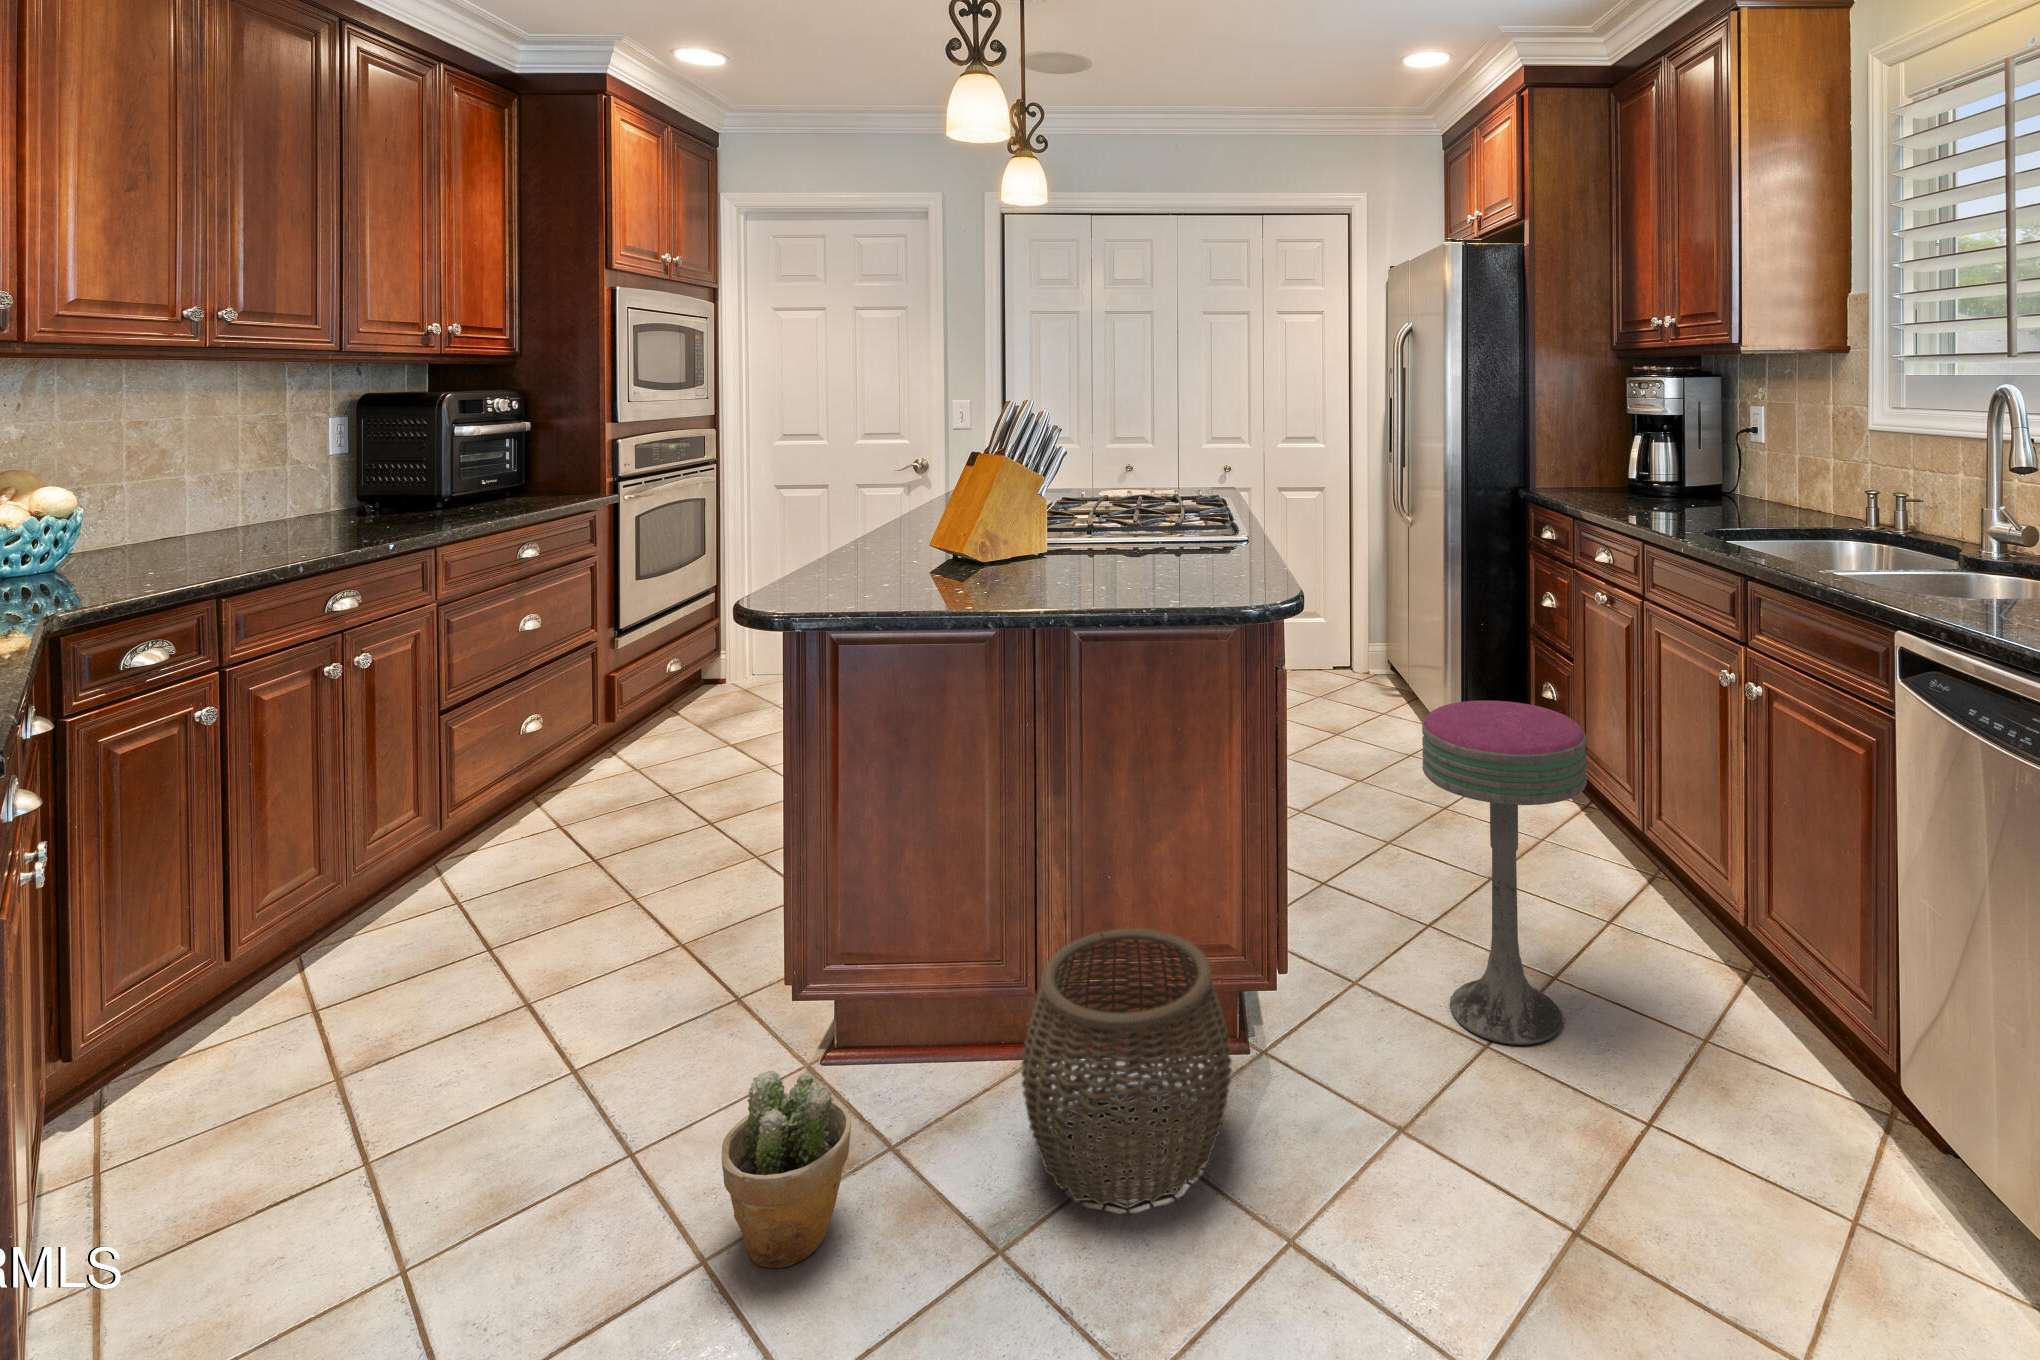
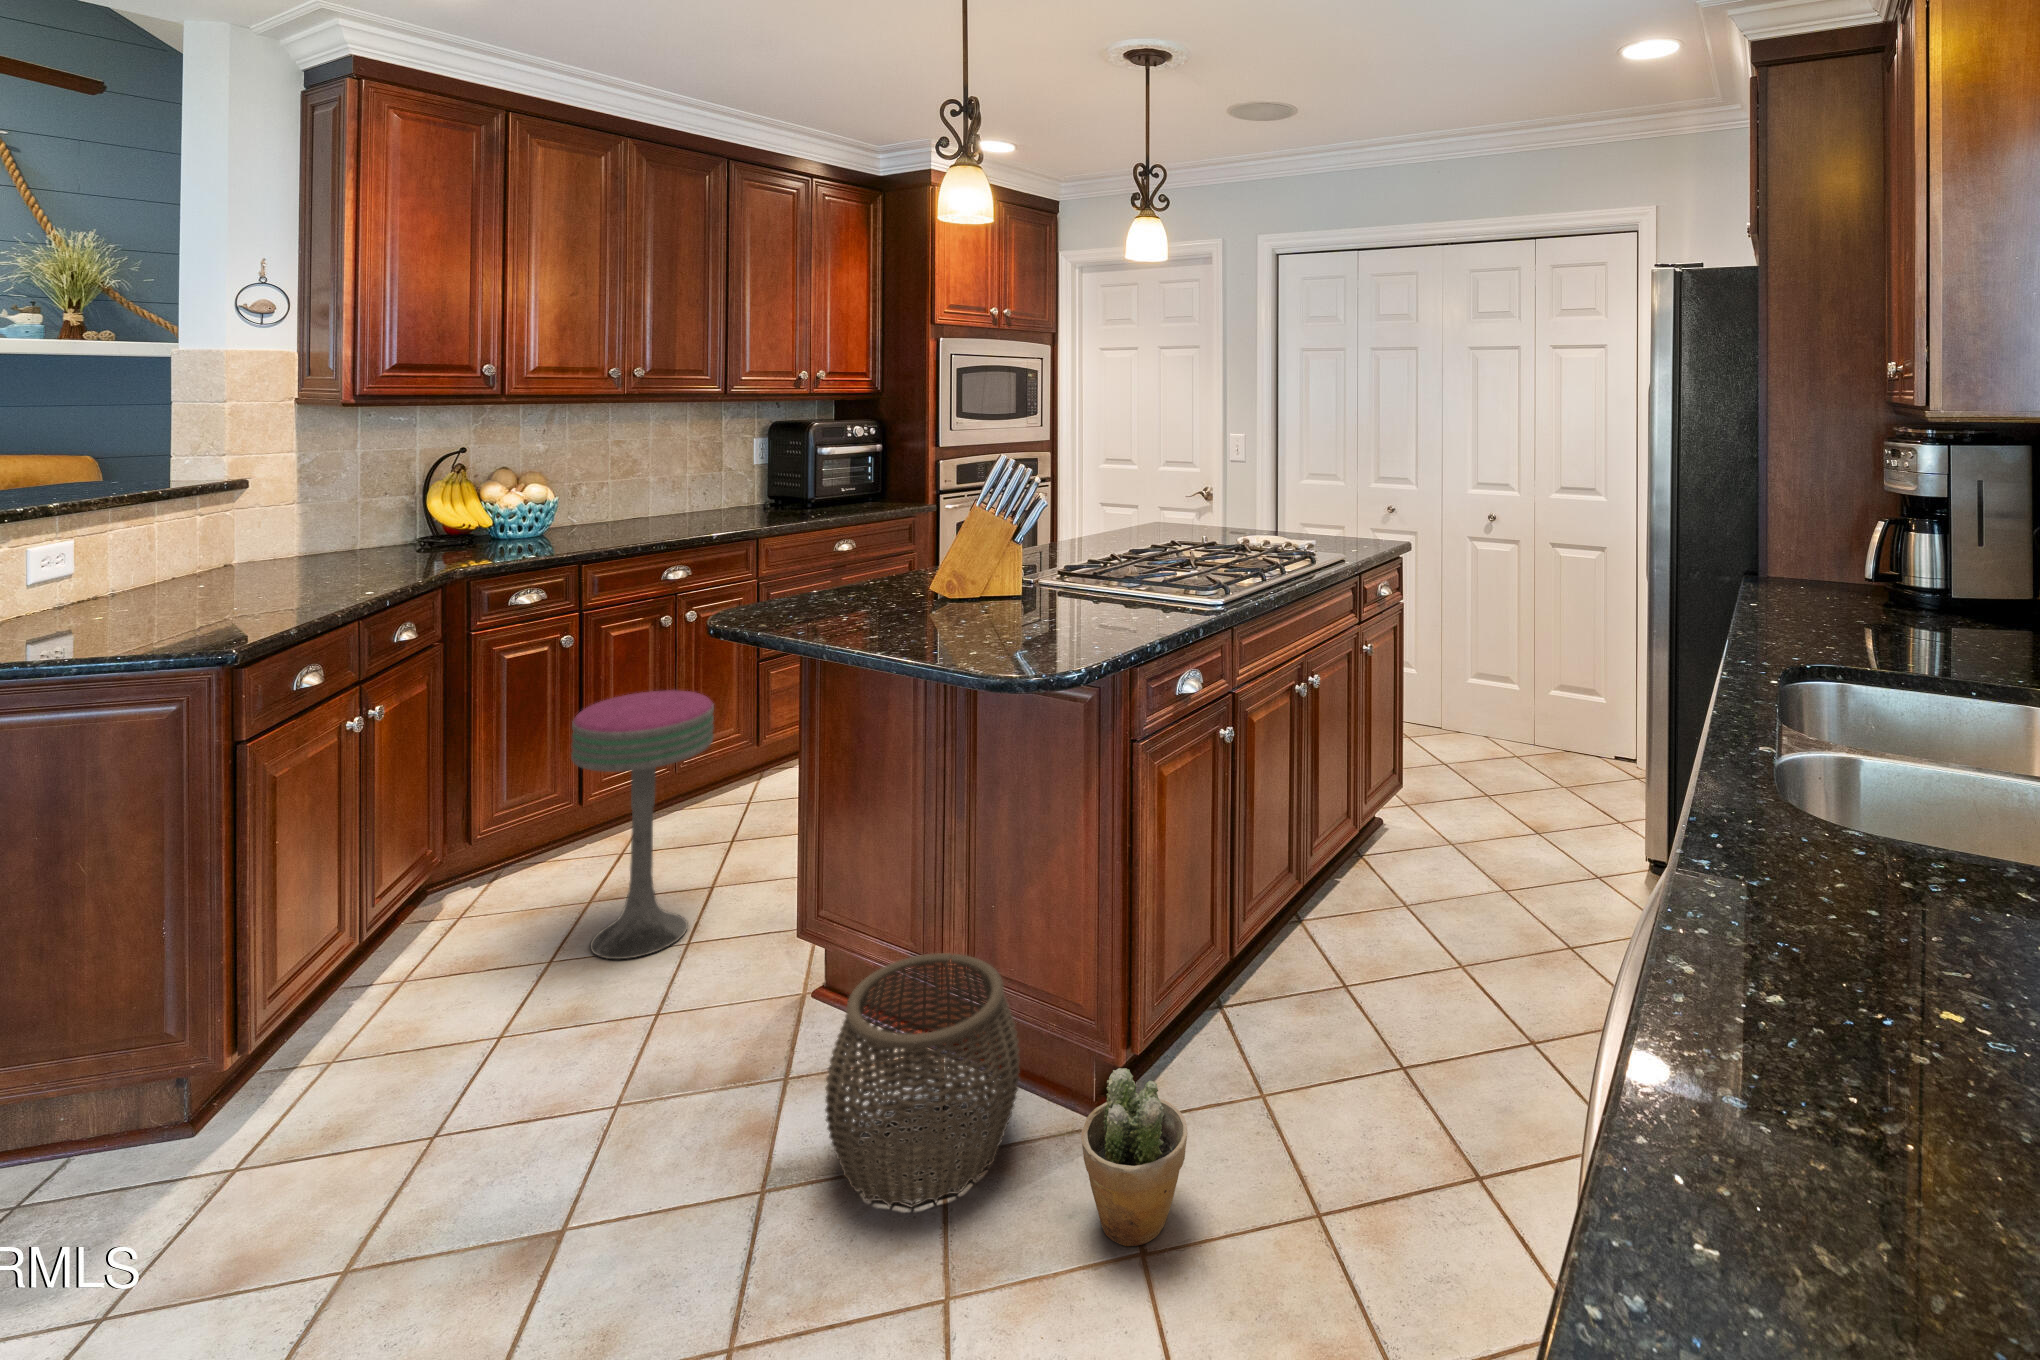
bar stool: present [1422,700,1587,1045] -> present [571,690,714,959]
potted plant: present [721,1071,851,1268] -> present [1081,1068,1188,1246]

